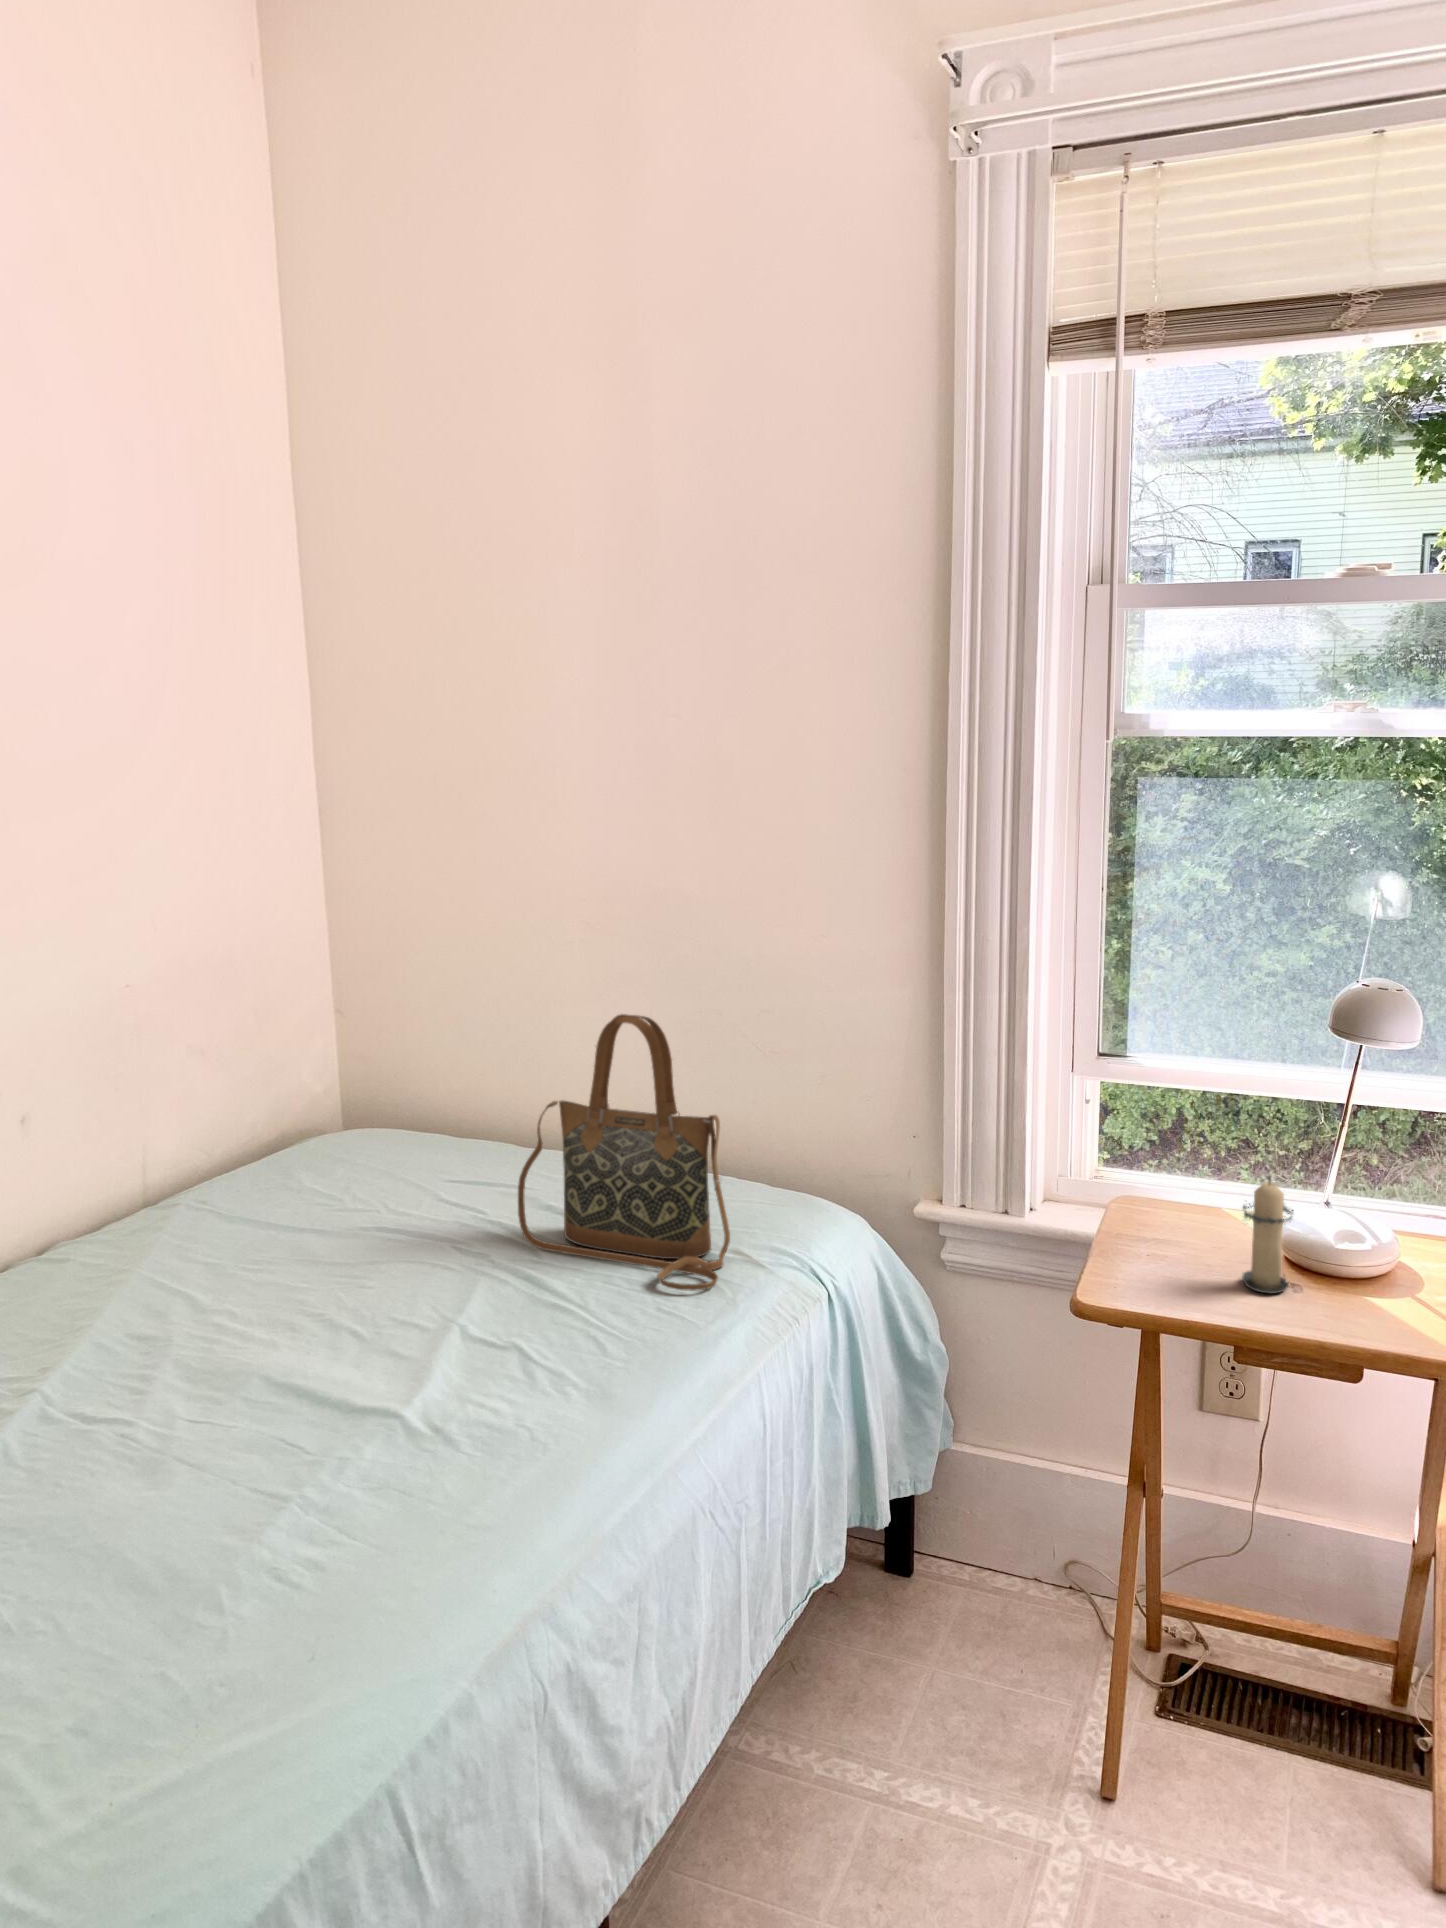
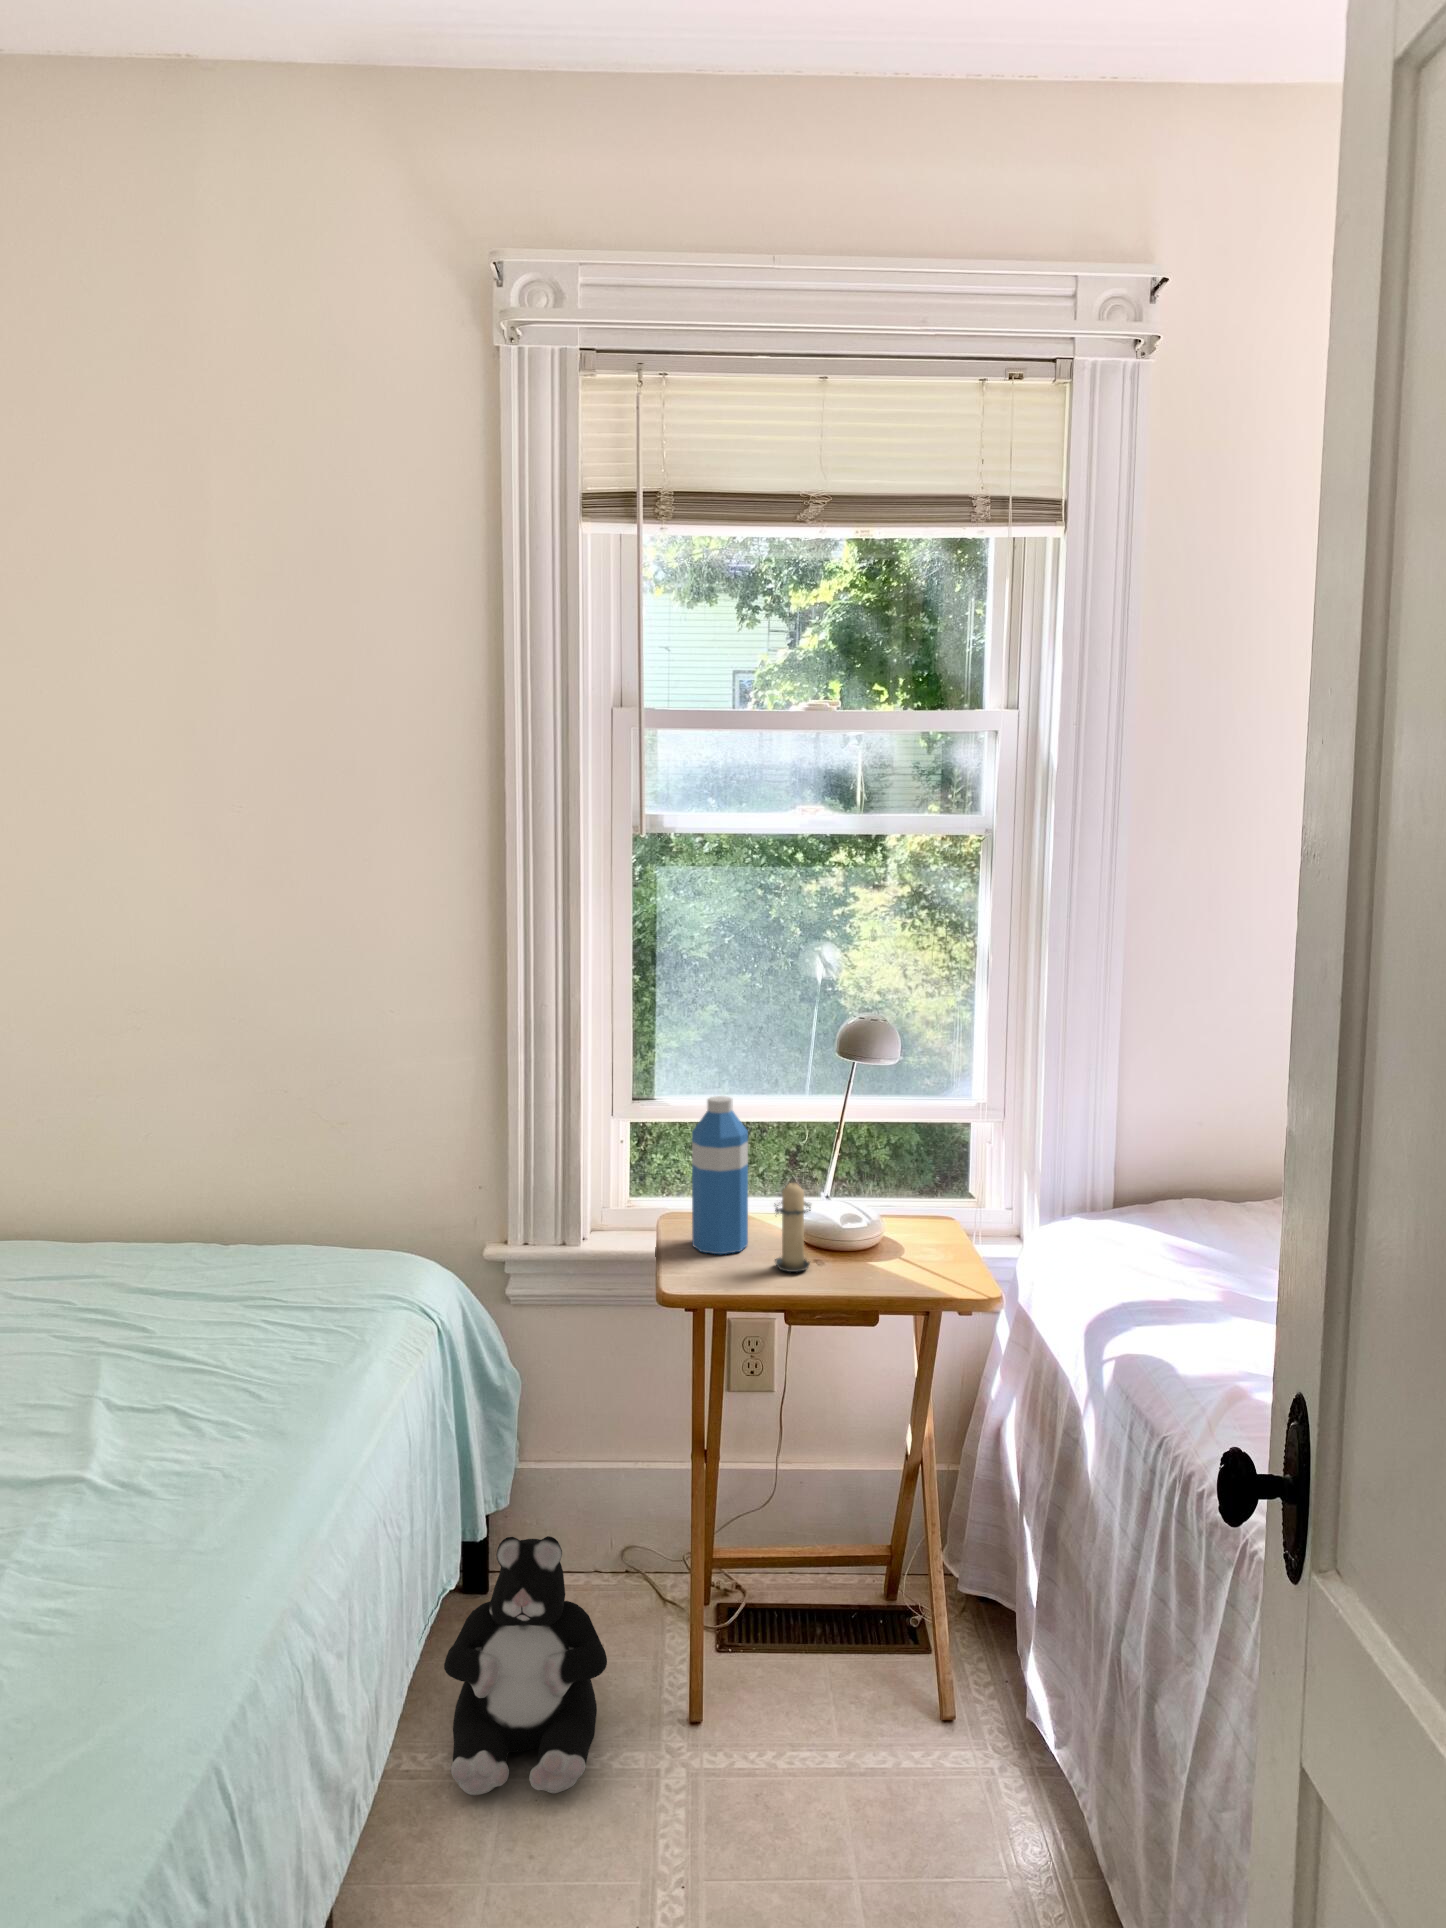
handbag: present [518,1014,730,1291] -> none [112,1087,341,1339]
water bottle: none [1144,1064,1220,1255] -> present [692,1096,748,1254]
plush toy: none [814,1537,1004,1839] -> present [444,1536,607,1795]

